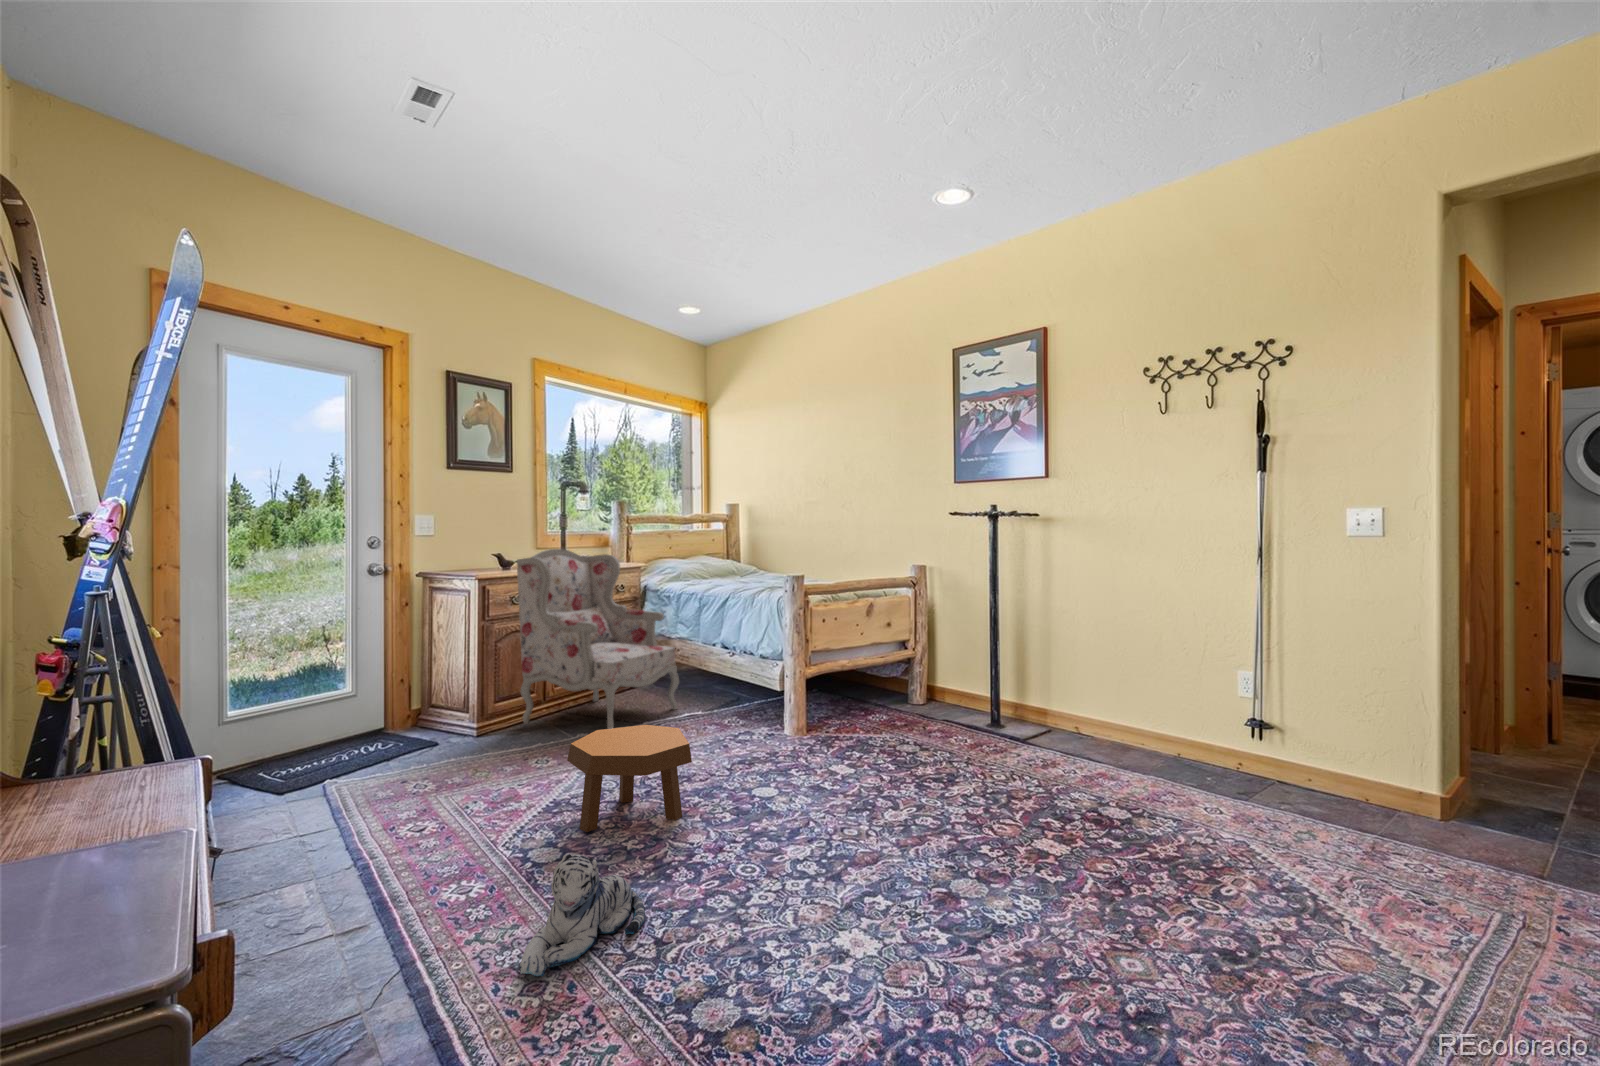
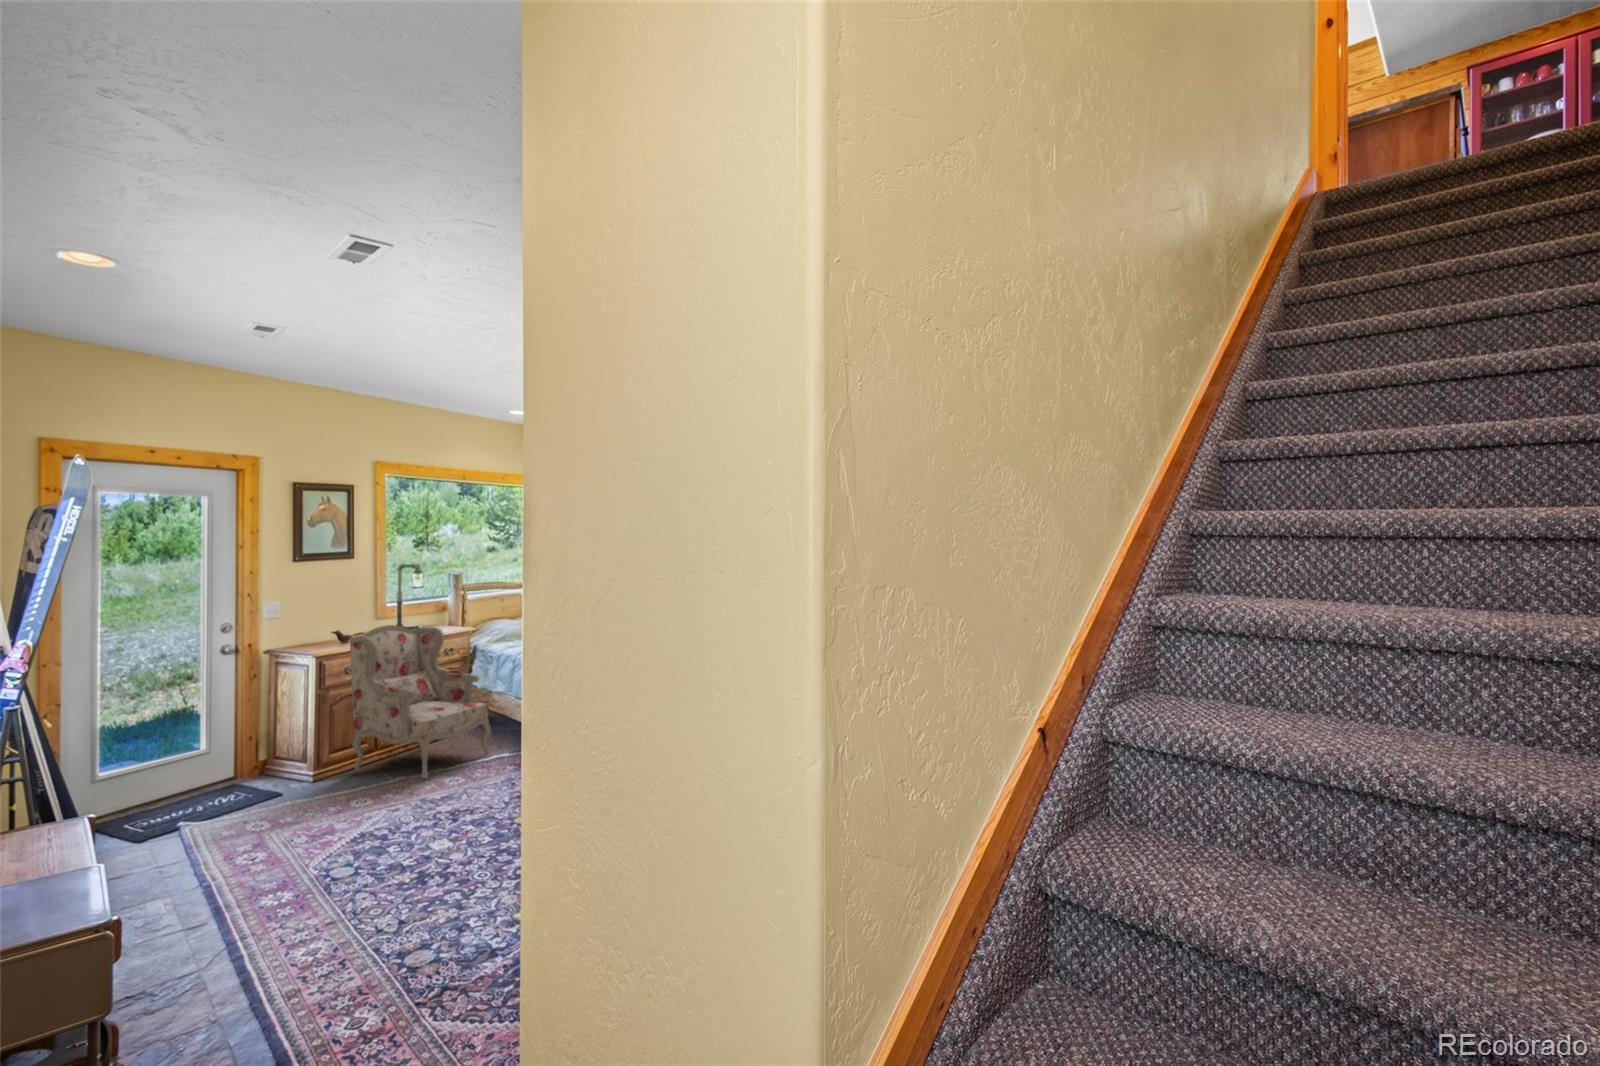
footstool: present [567,725,692,832] -> none [367,774,462,855]
plush toy: present [519,854,645,976] -> none [303,868,402,945]

